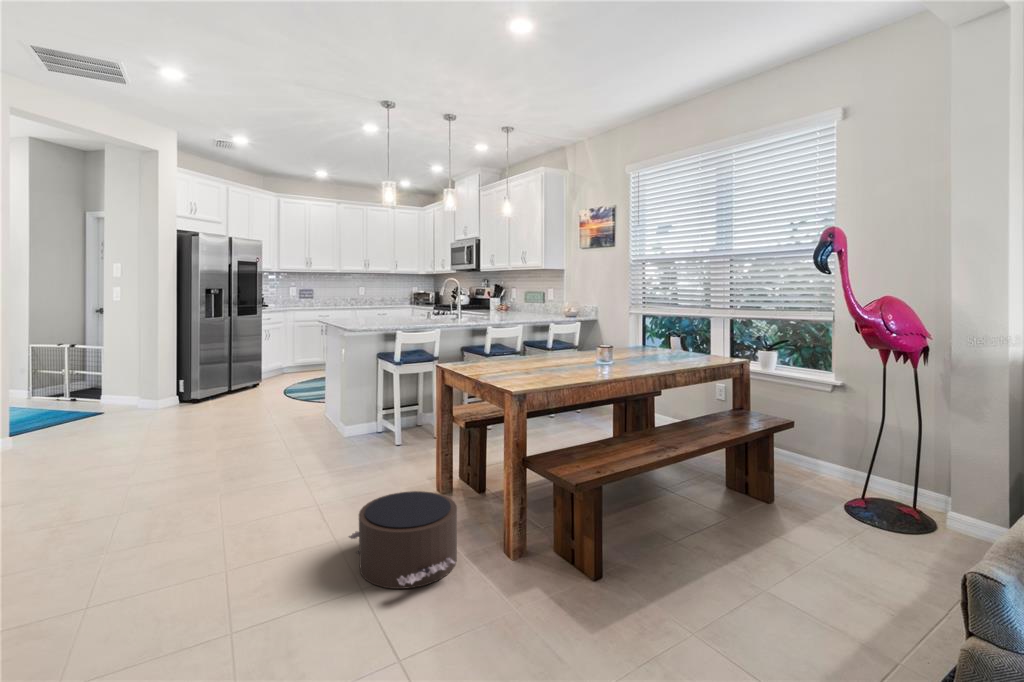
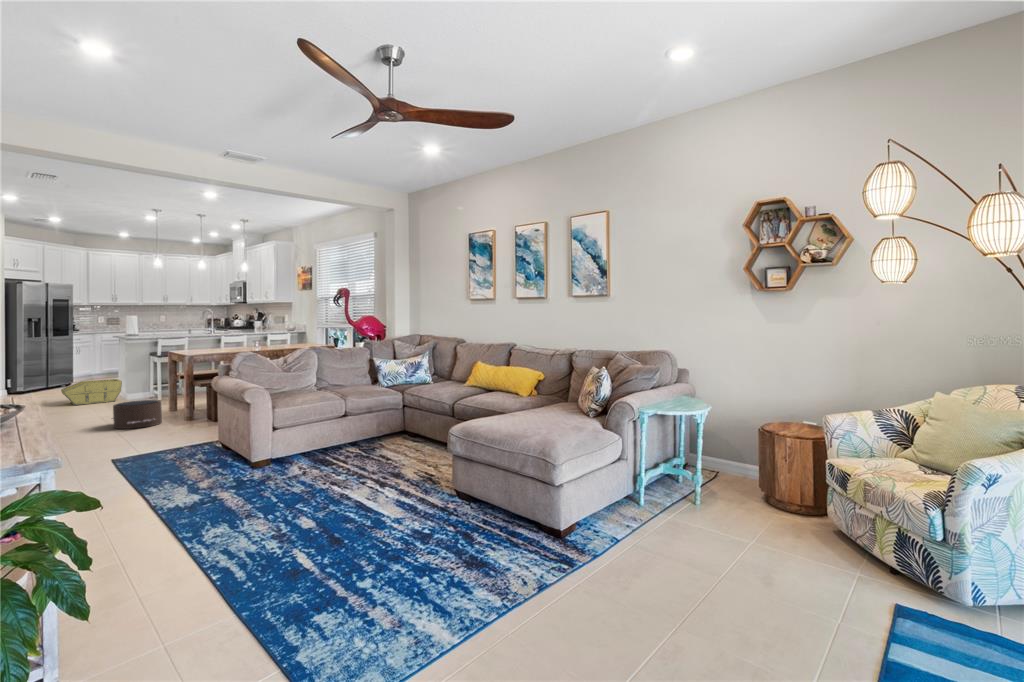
storage bin: none [248,394,336,444] -> present [61,379,122,405]

